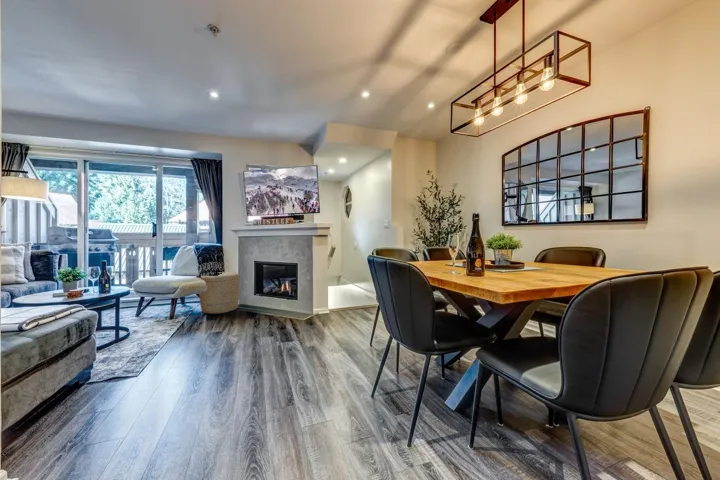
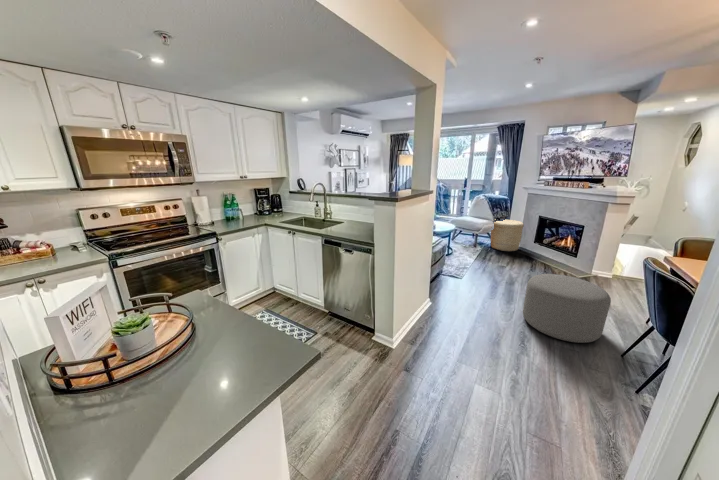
ottoman: none [245,313,345,416] -> present [523,274,611,343]

